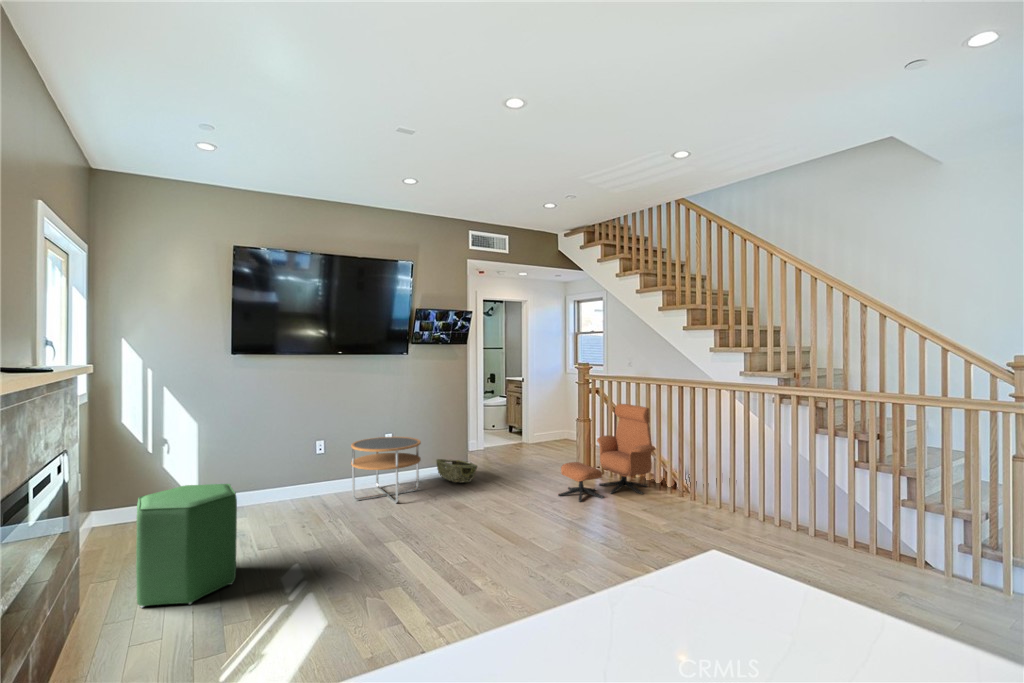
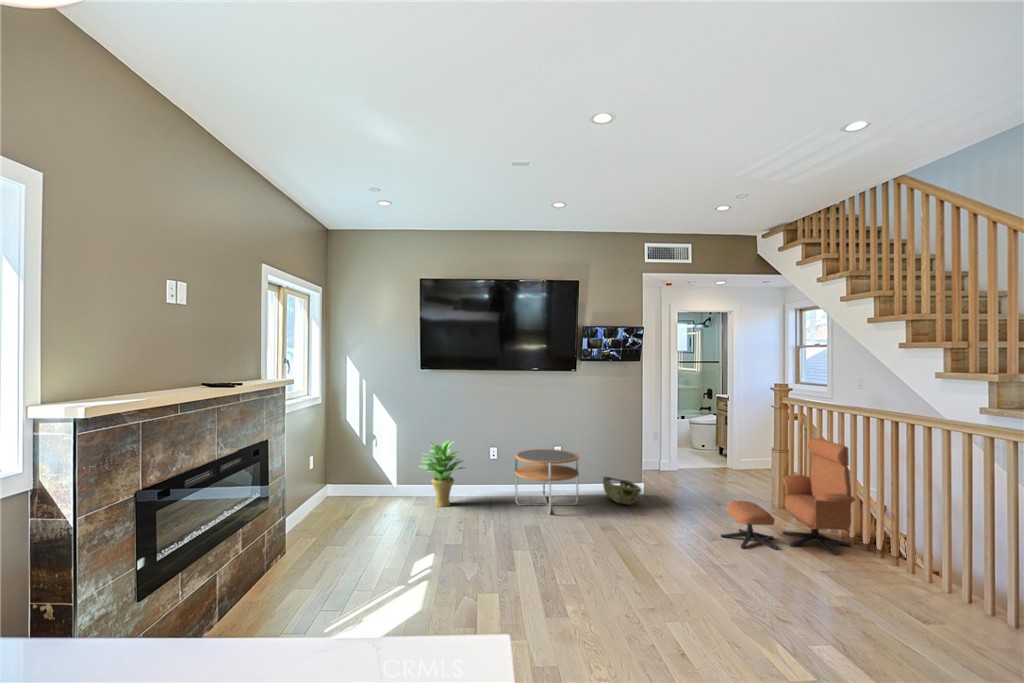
potted plant: none [229,438,294,518] -> present [419,441,466,507]
ottoman: present [136,484,237,607] -> none [327,473,396,564]

